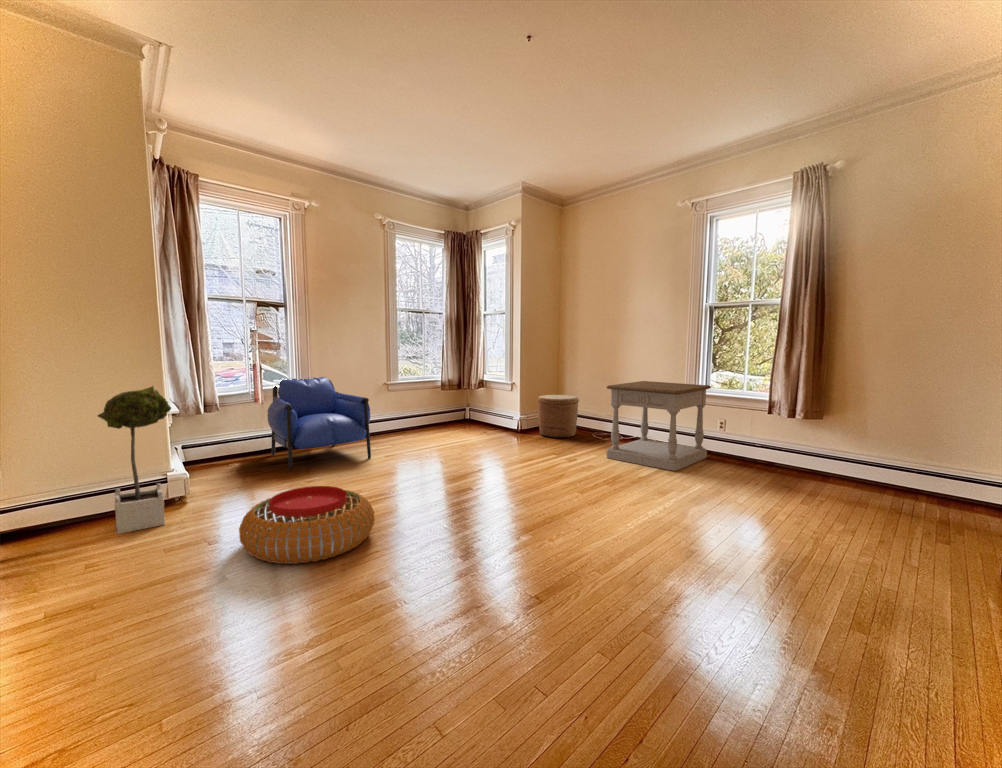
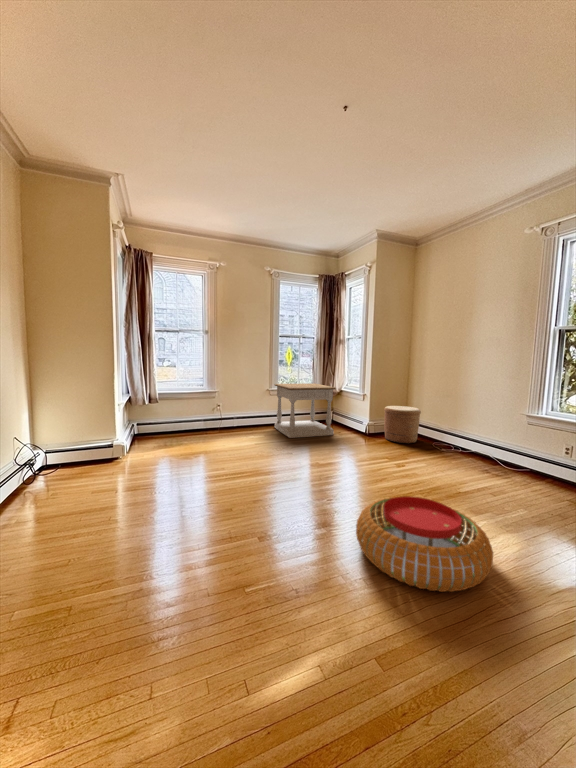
armchair: present [267,377,371,471] -> none [173,382,244,449]
side table: present [607,381,711,471] -> present [274,383,336,438]
potted tree: present [98,386,171,534] -> none [22,383,75,486]
pouf: present [239,486,375,564] -> present [356,496,493,592]

